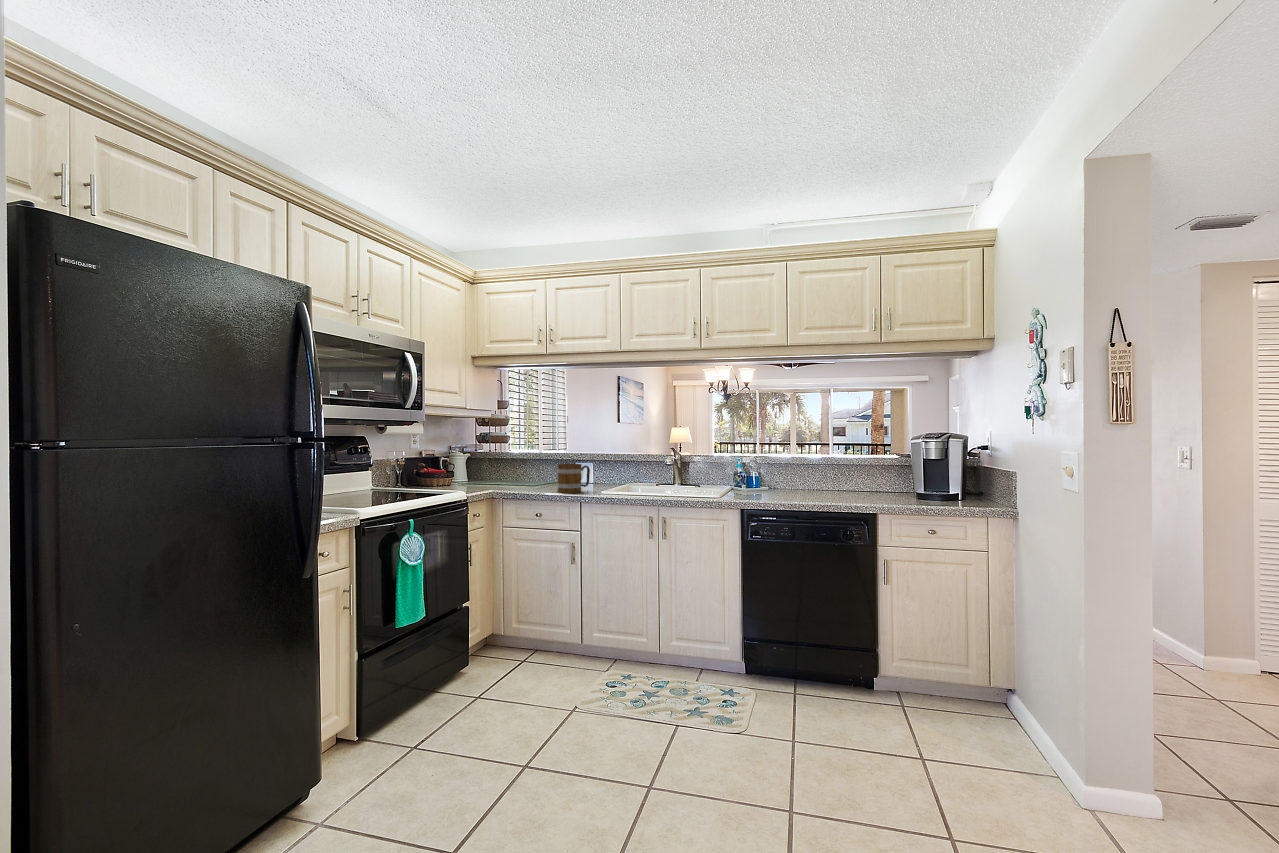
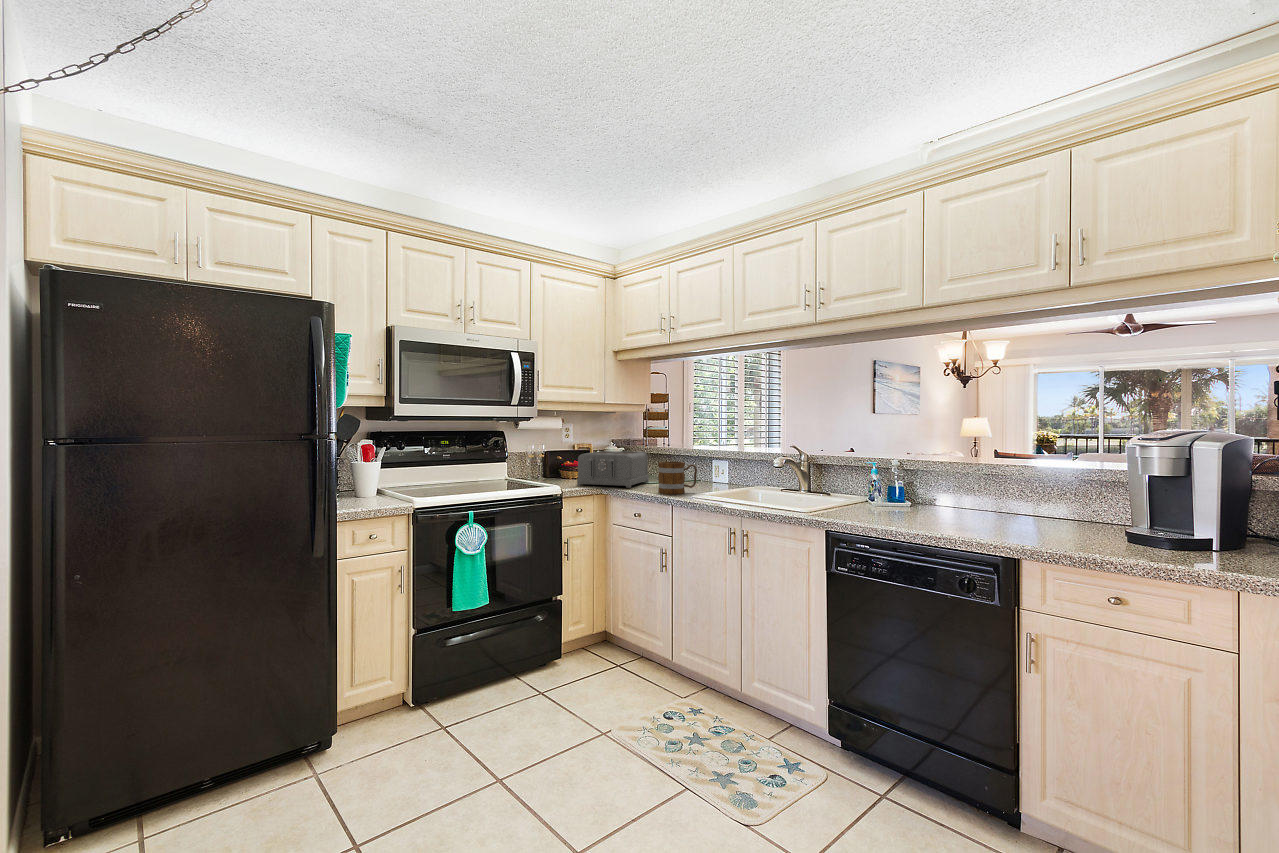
toaster: none [465,456,523,491] -> present [577,451,649,488]

